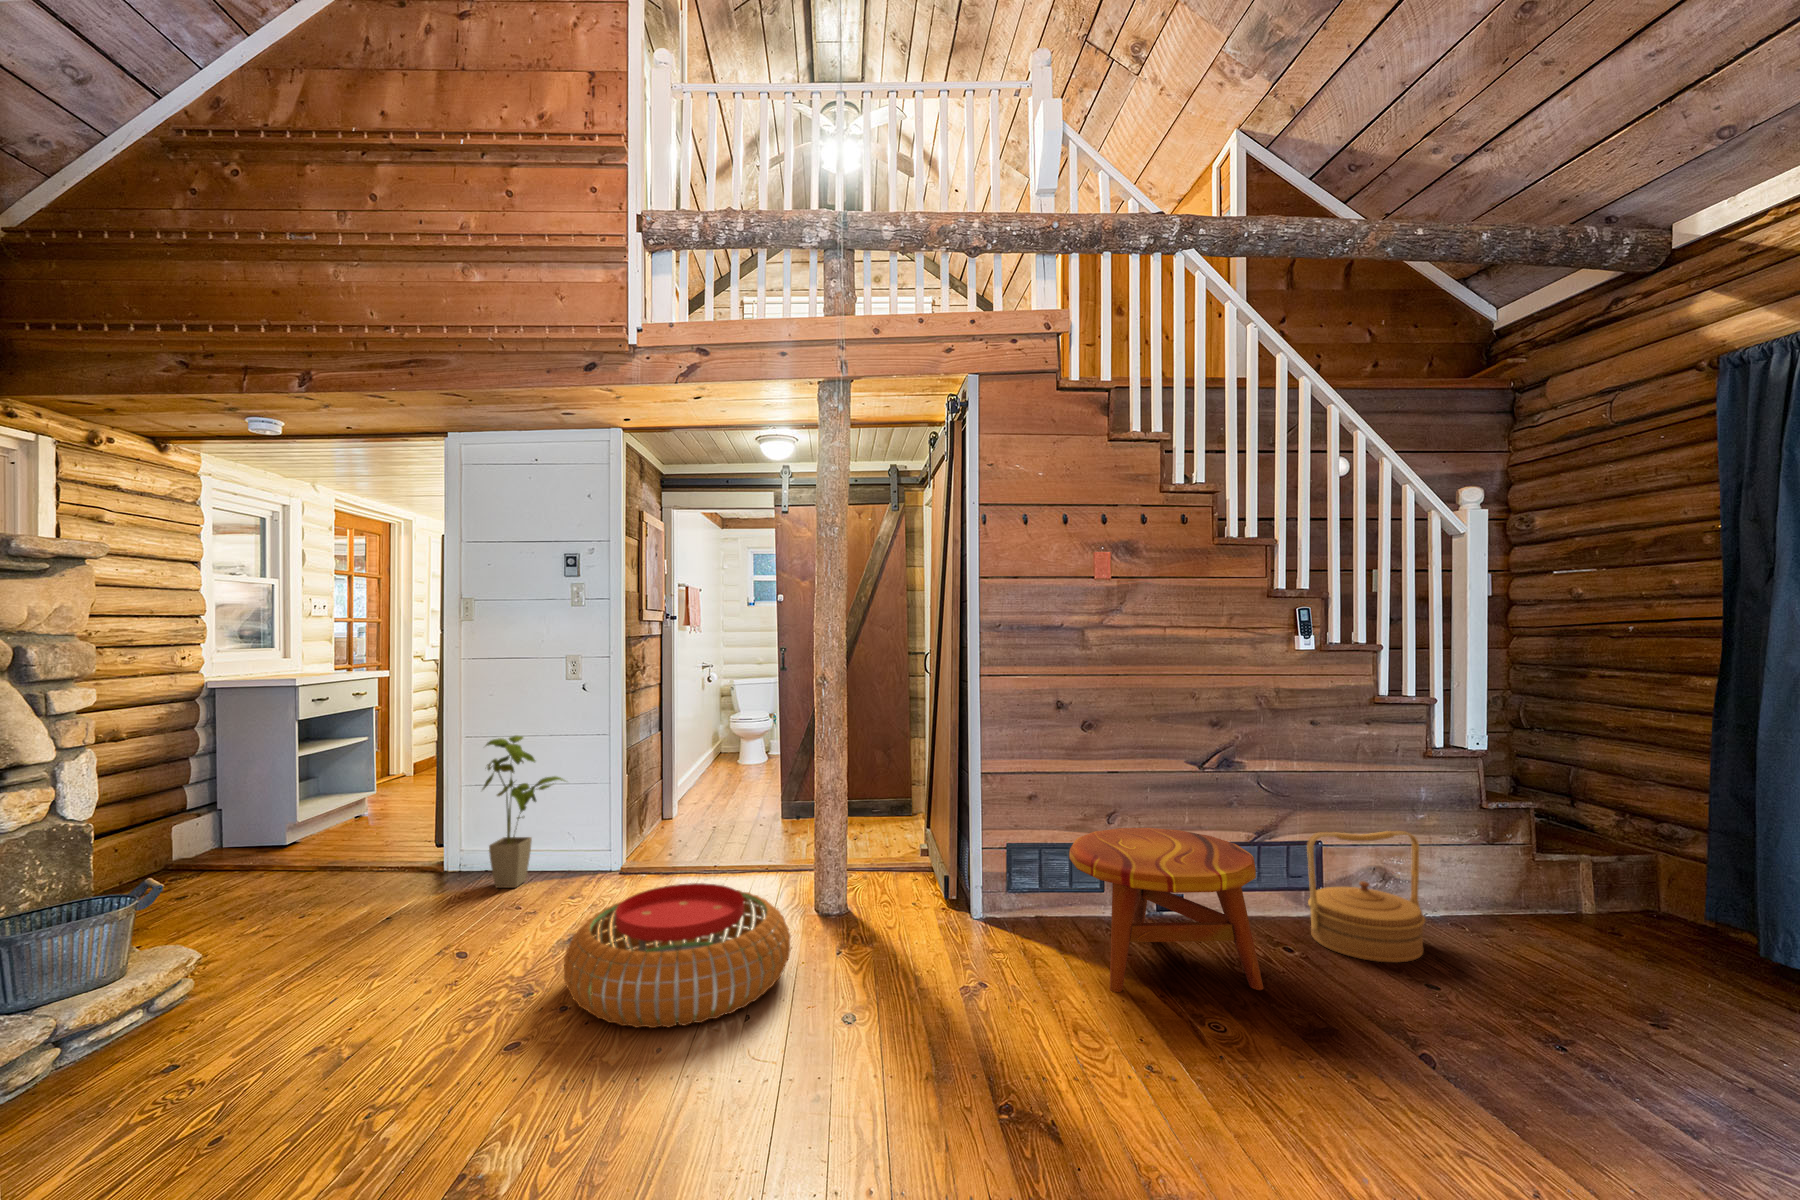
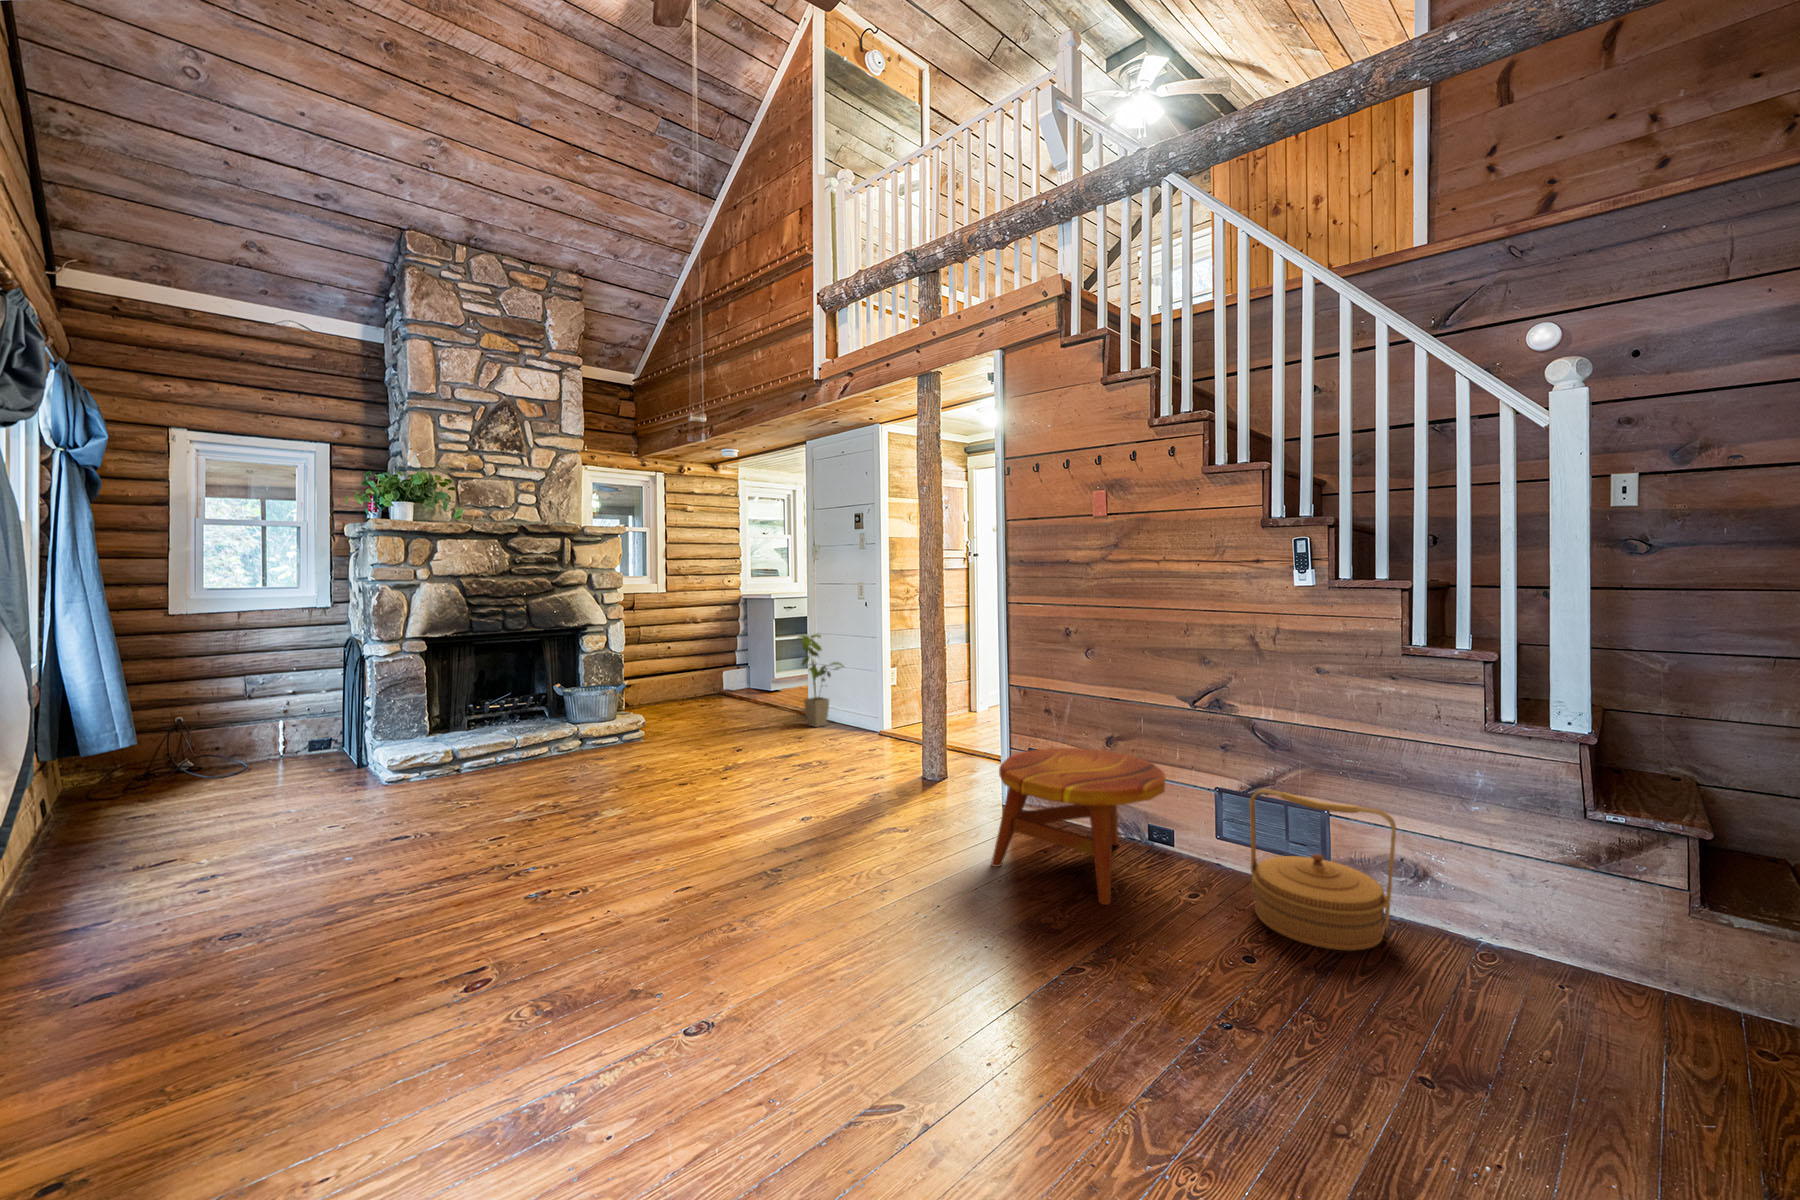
pouf: present [564,883,790,1028] -> none [720,728,857,802]

